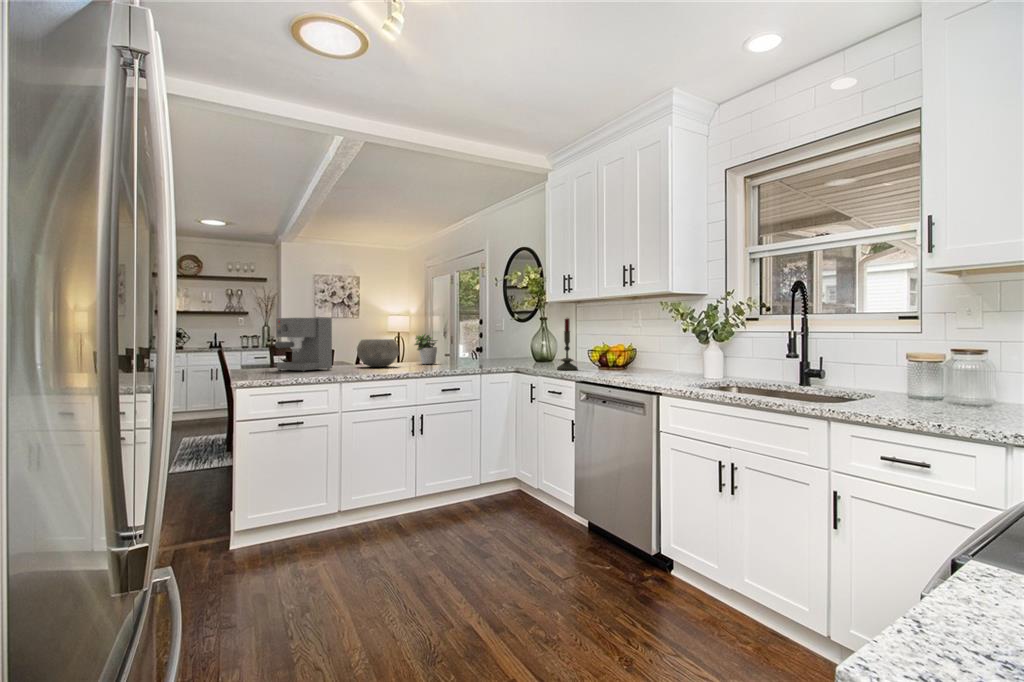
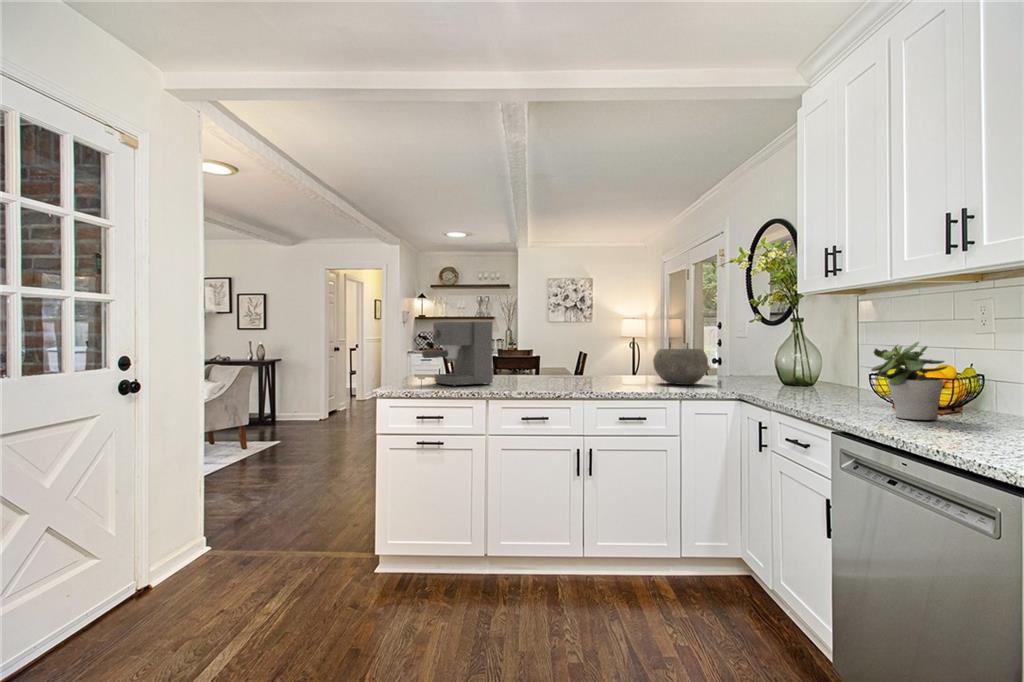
candle: present [557,318,578,370] -> none [807,316,847,406]
potted plant: present [415,334,437,364] -> present [871,342,947,420]
ceramic bowl: present [357,339,400,367] -> present [653,349,710,385]

